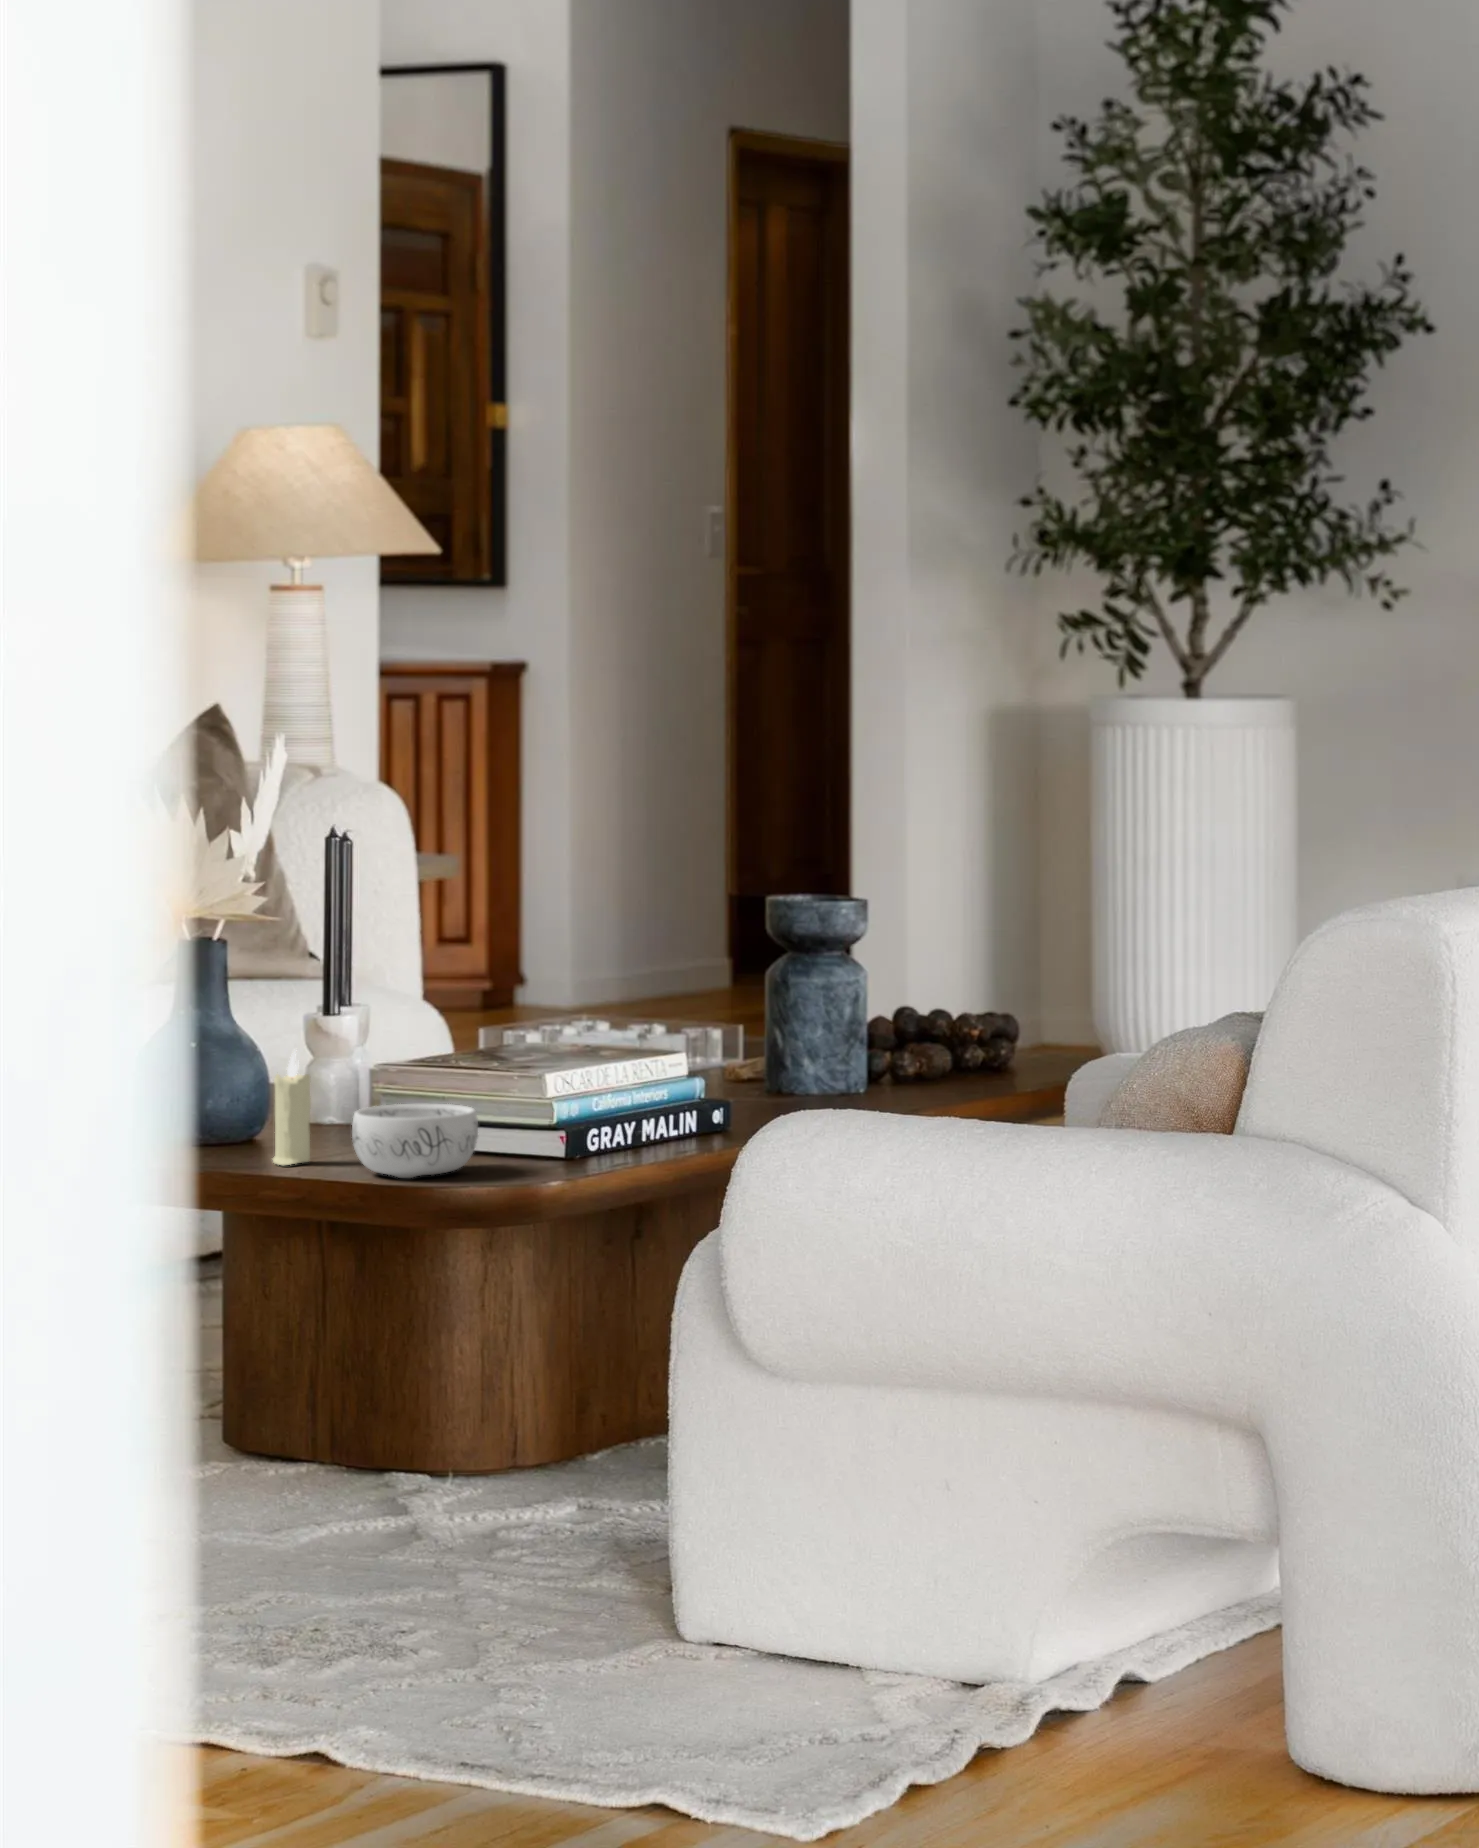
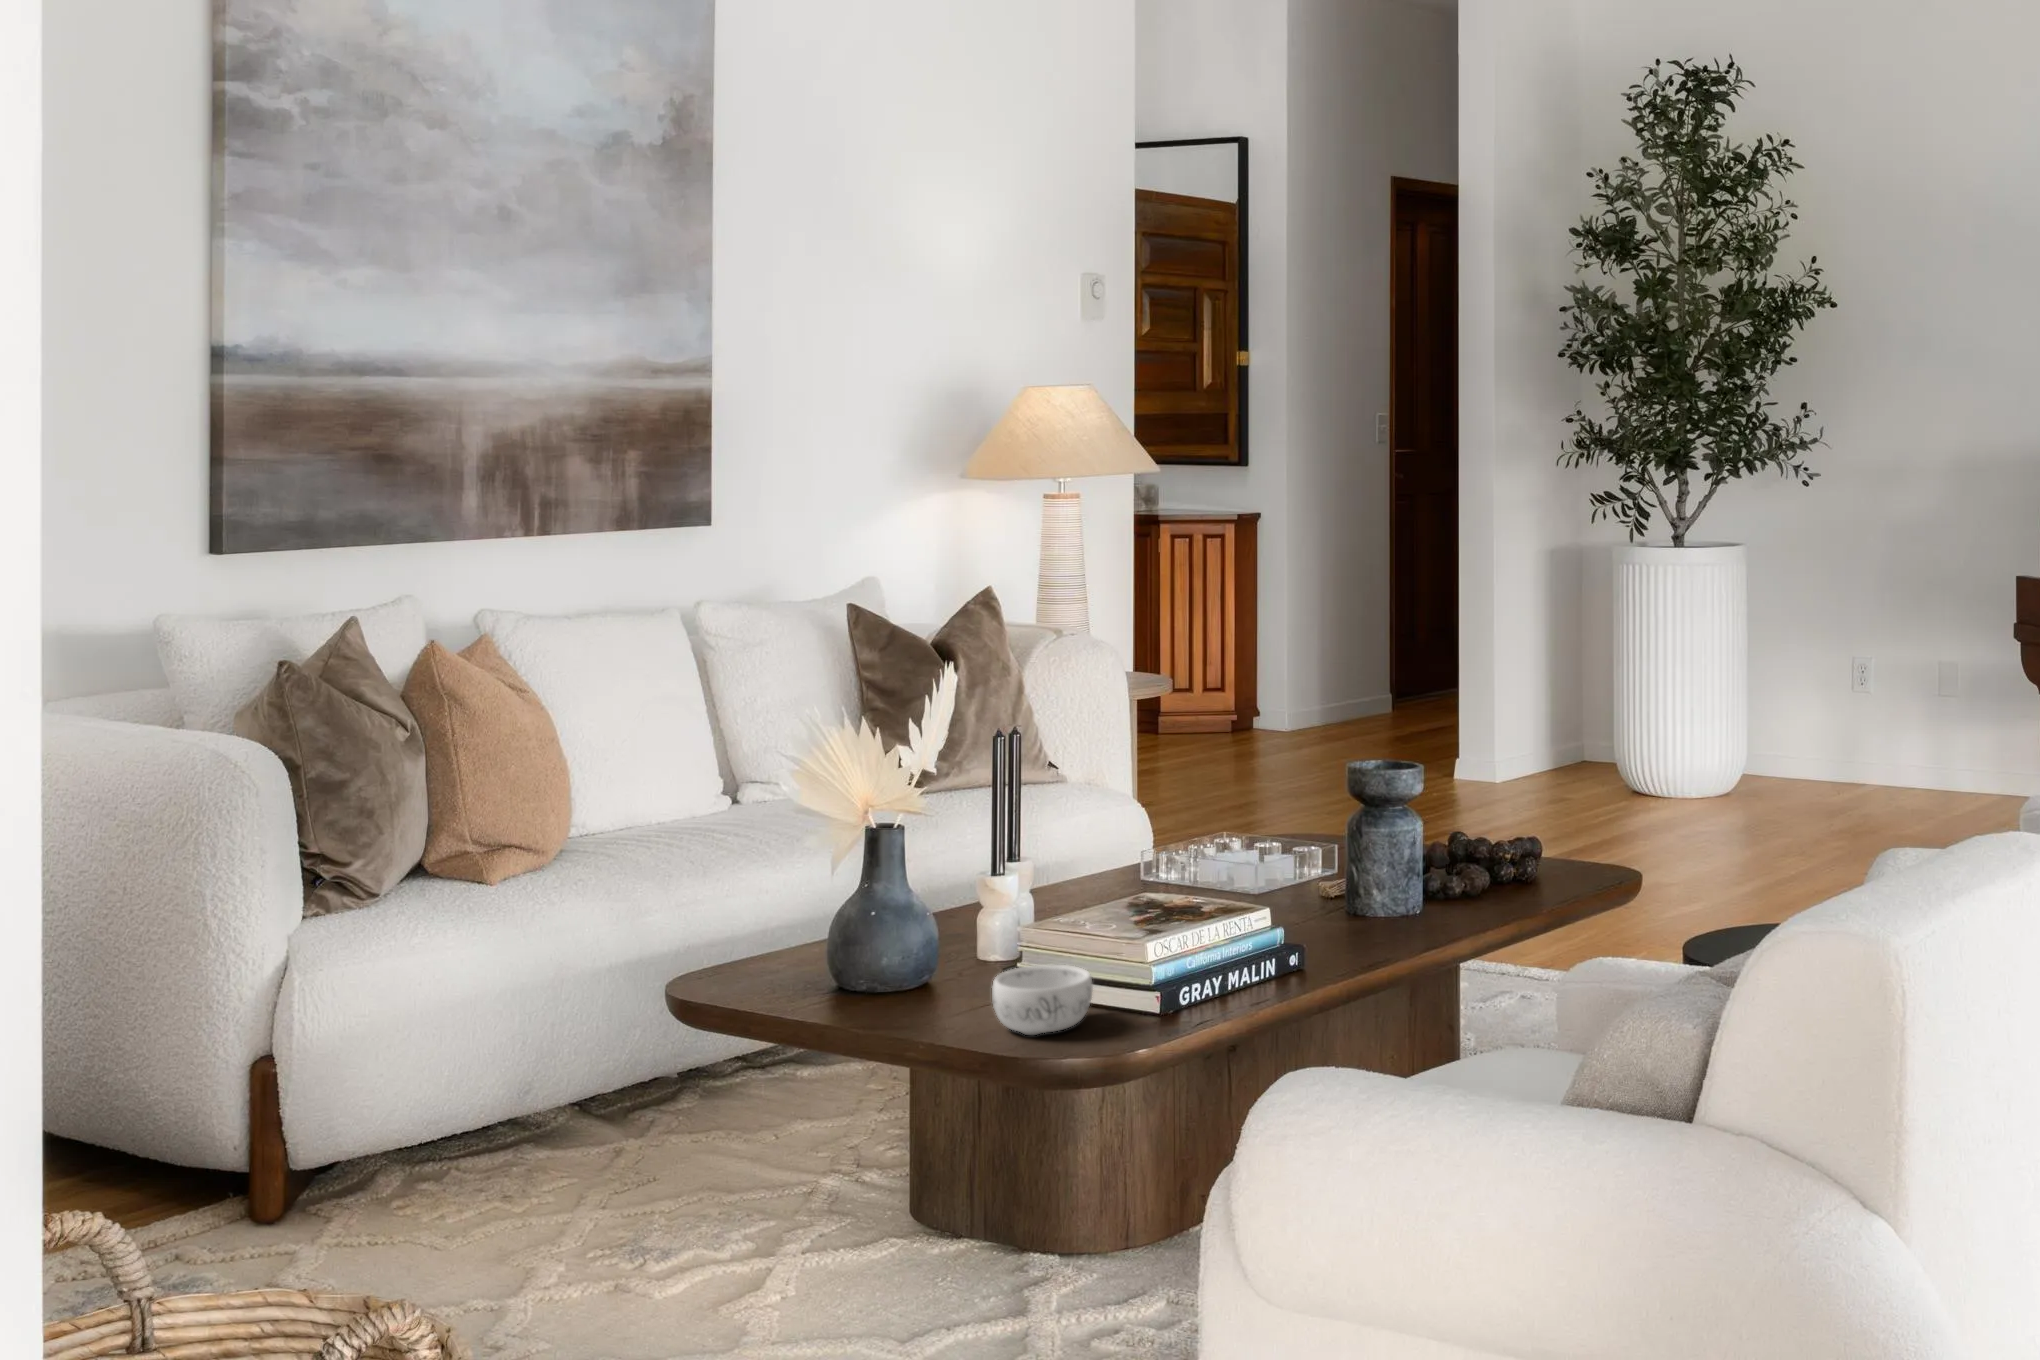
candle: present [273,1050,311,1165] -> none [939,919,970,1012]

